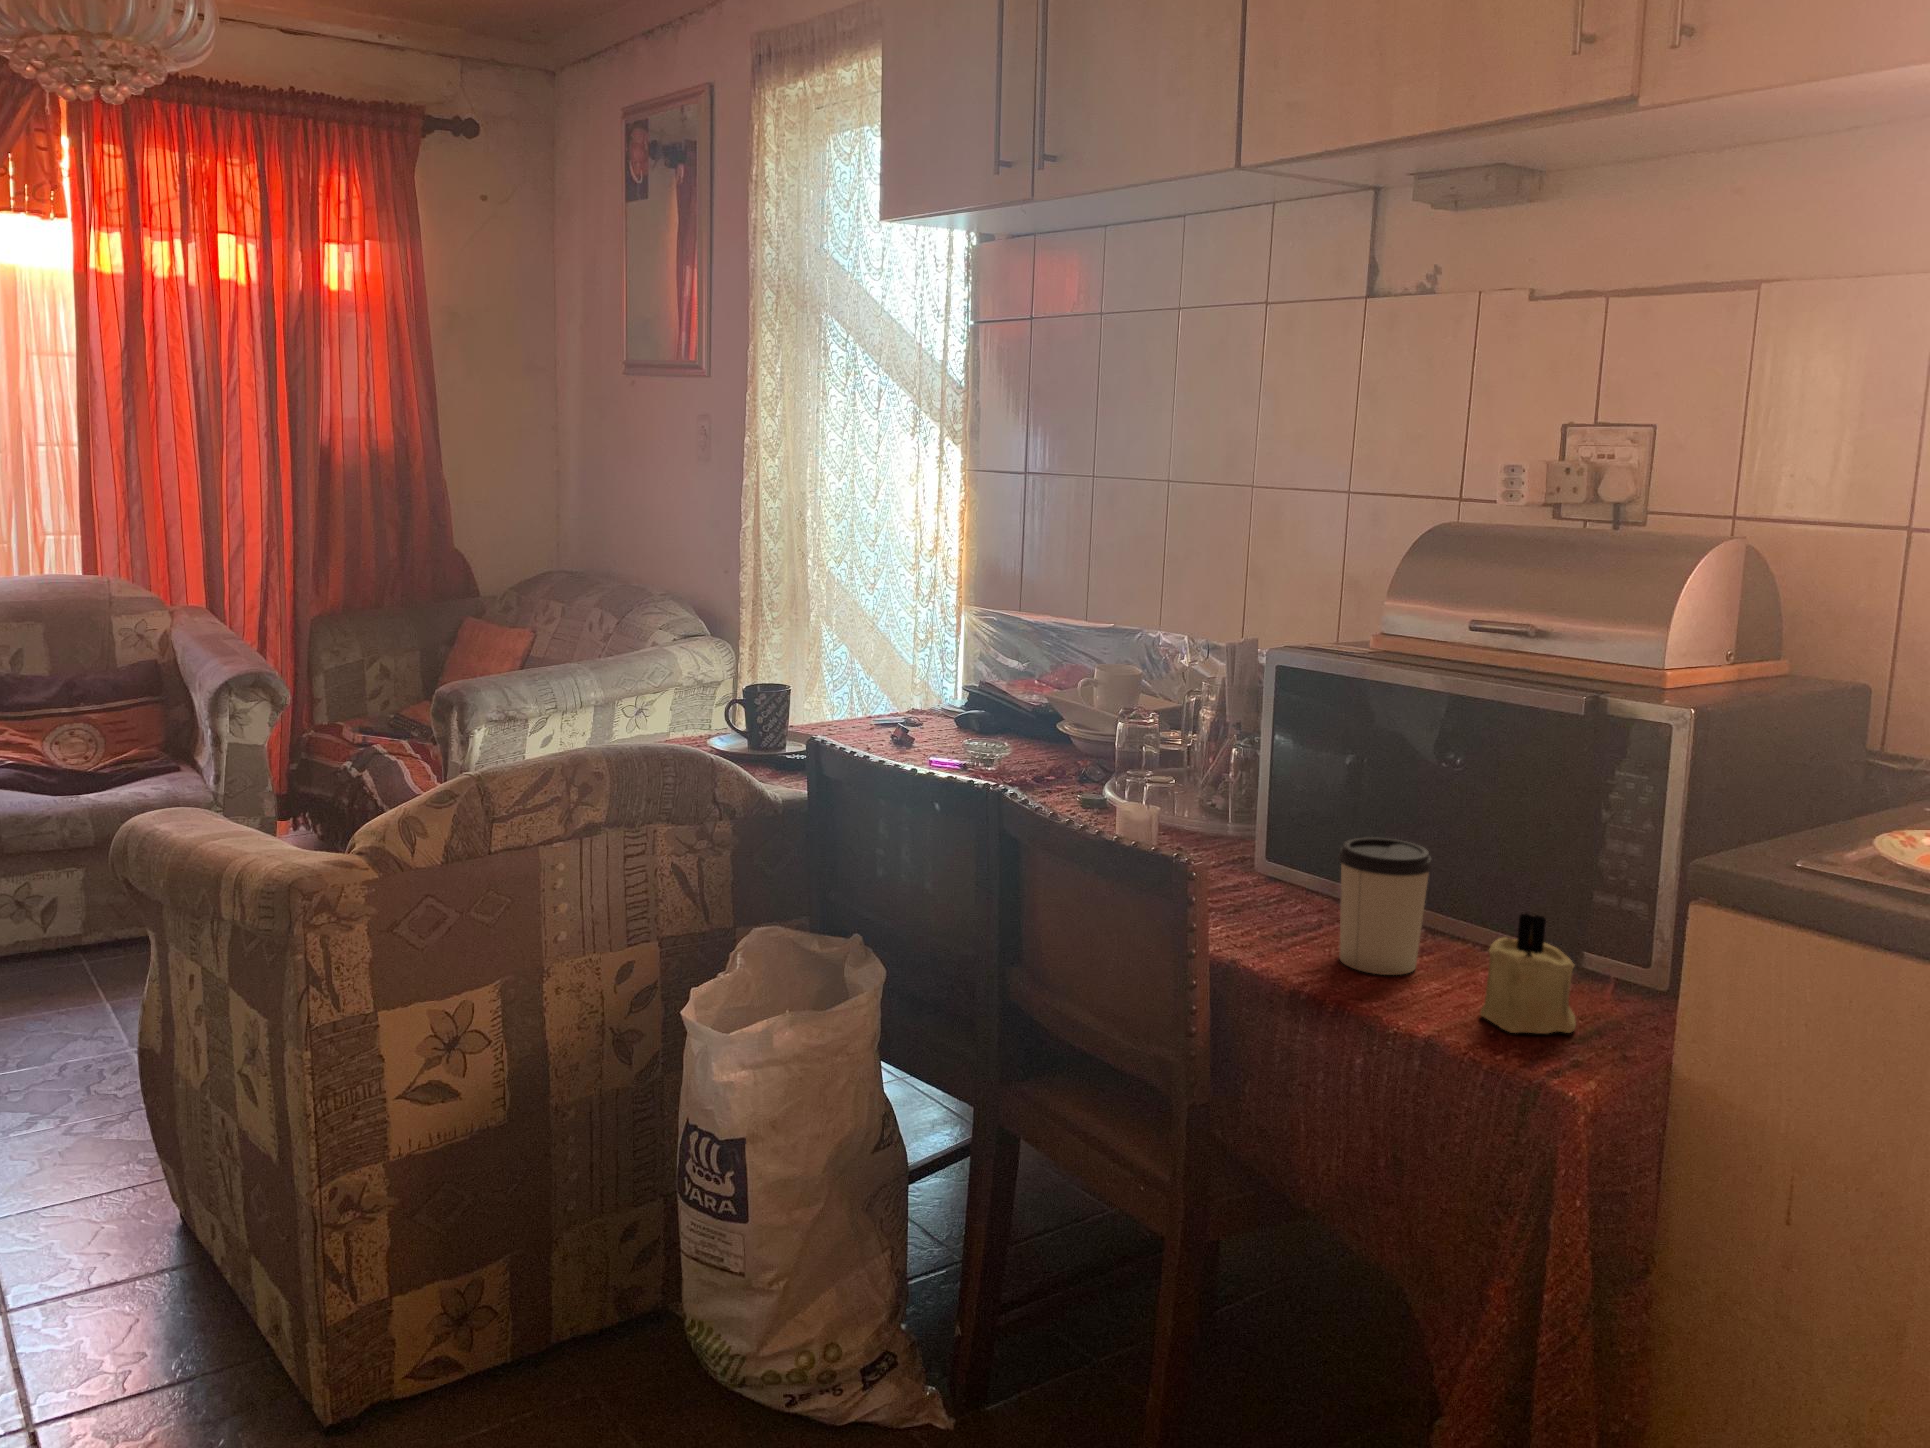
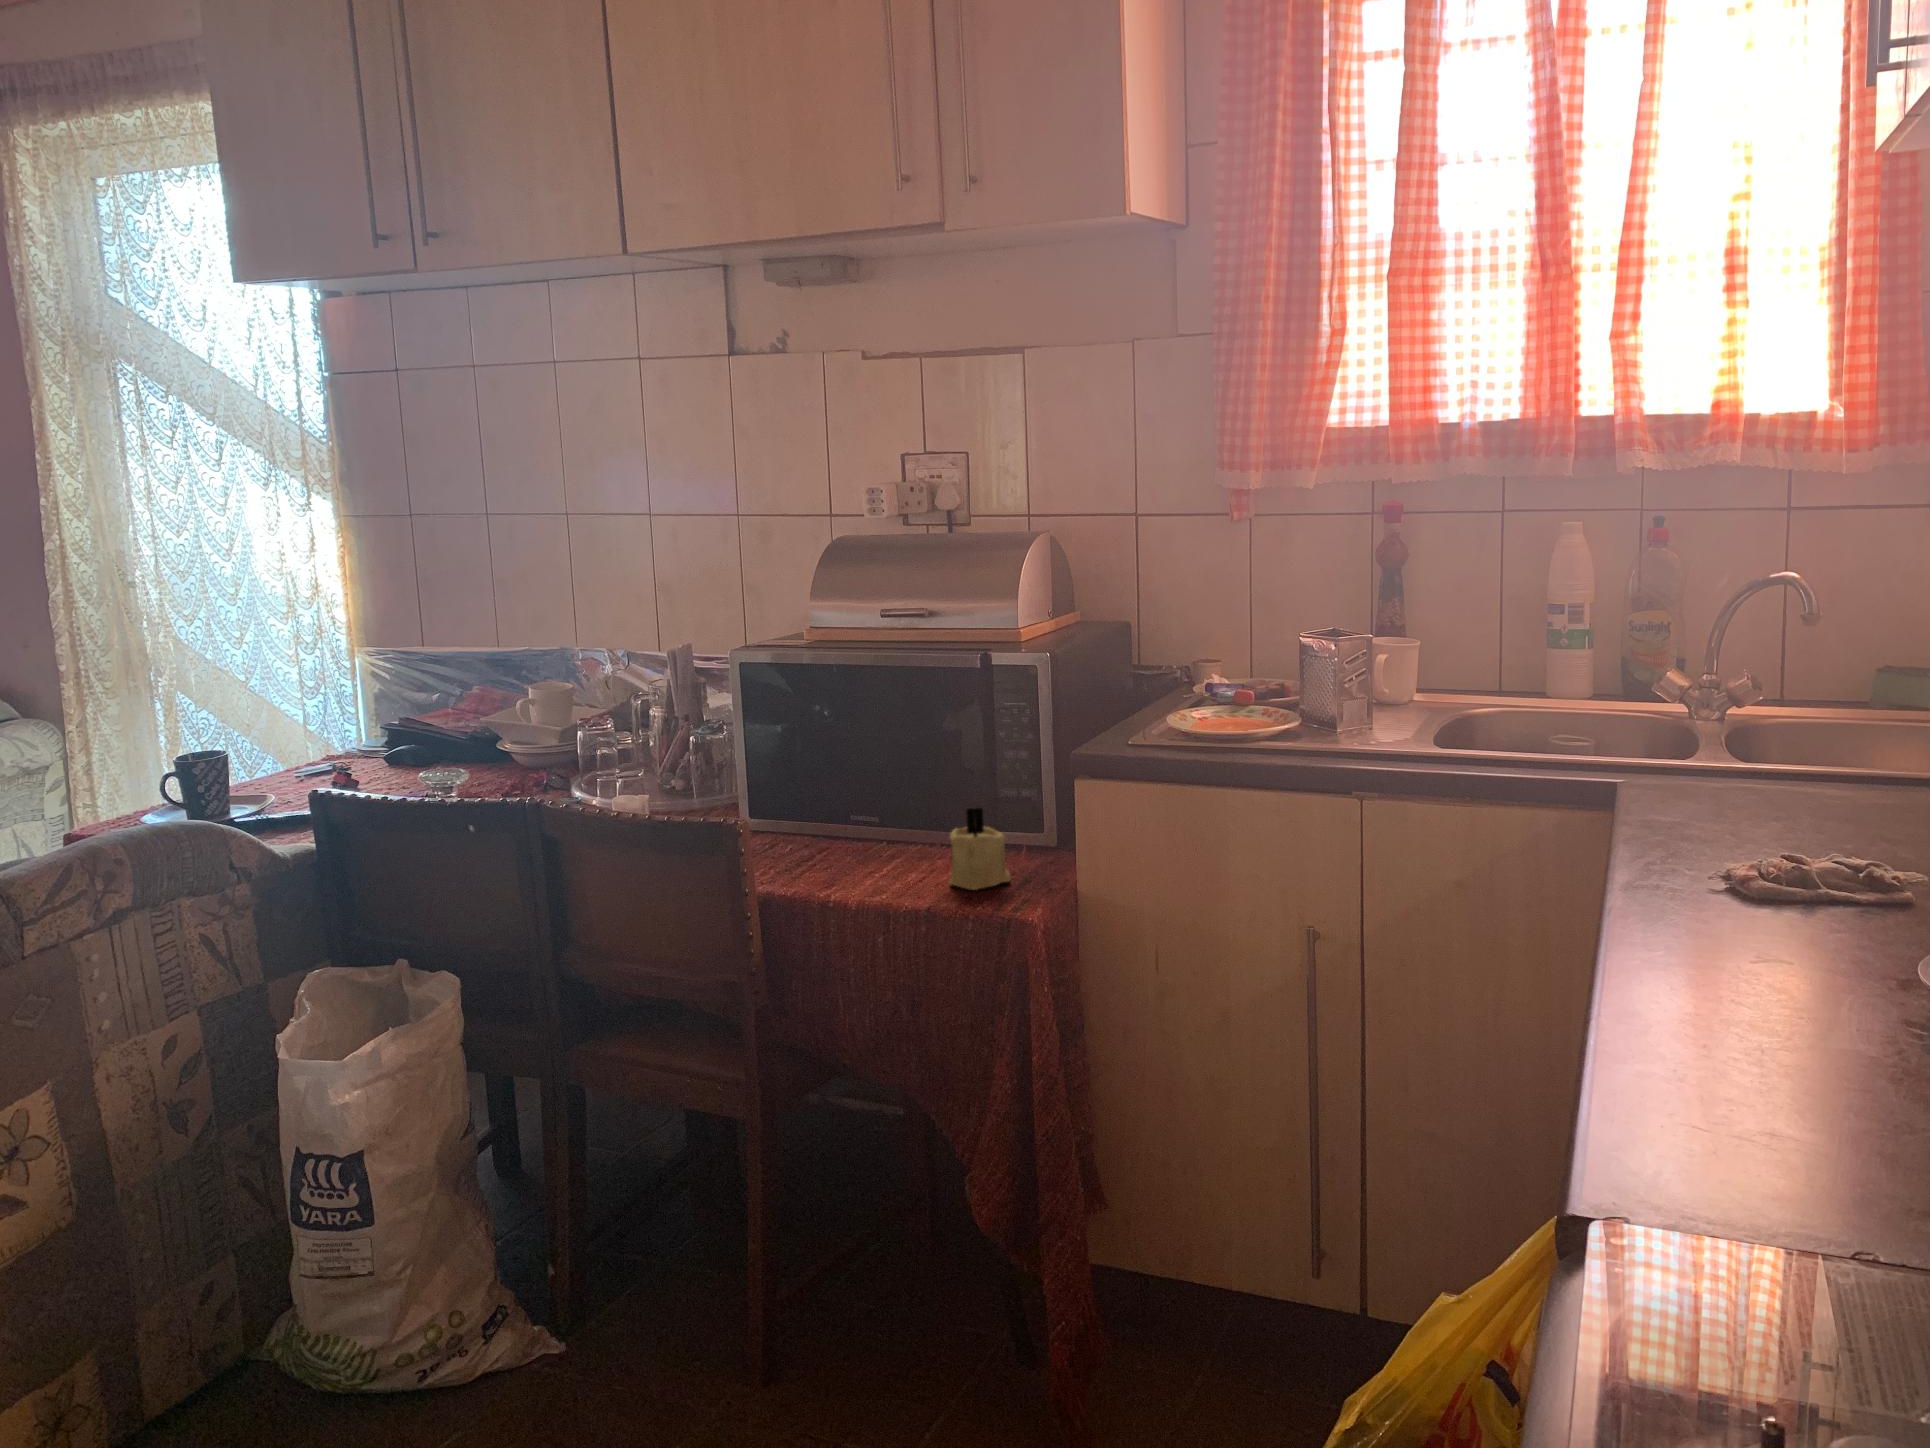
cup: present [1338,837,1432,975] -> none [830,777,896,876]

